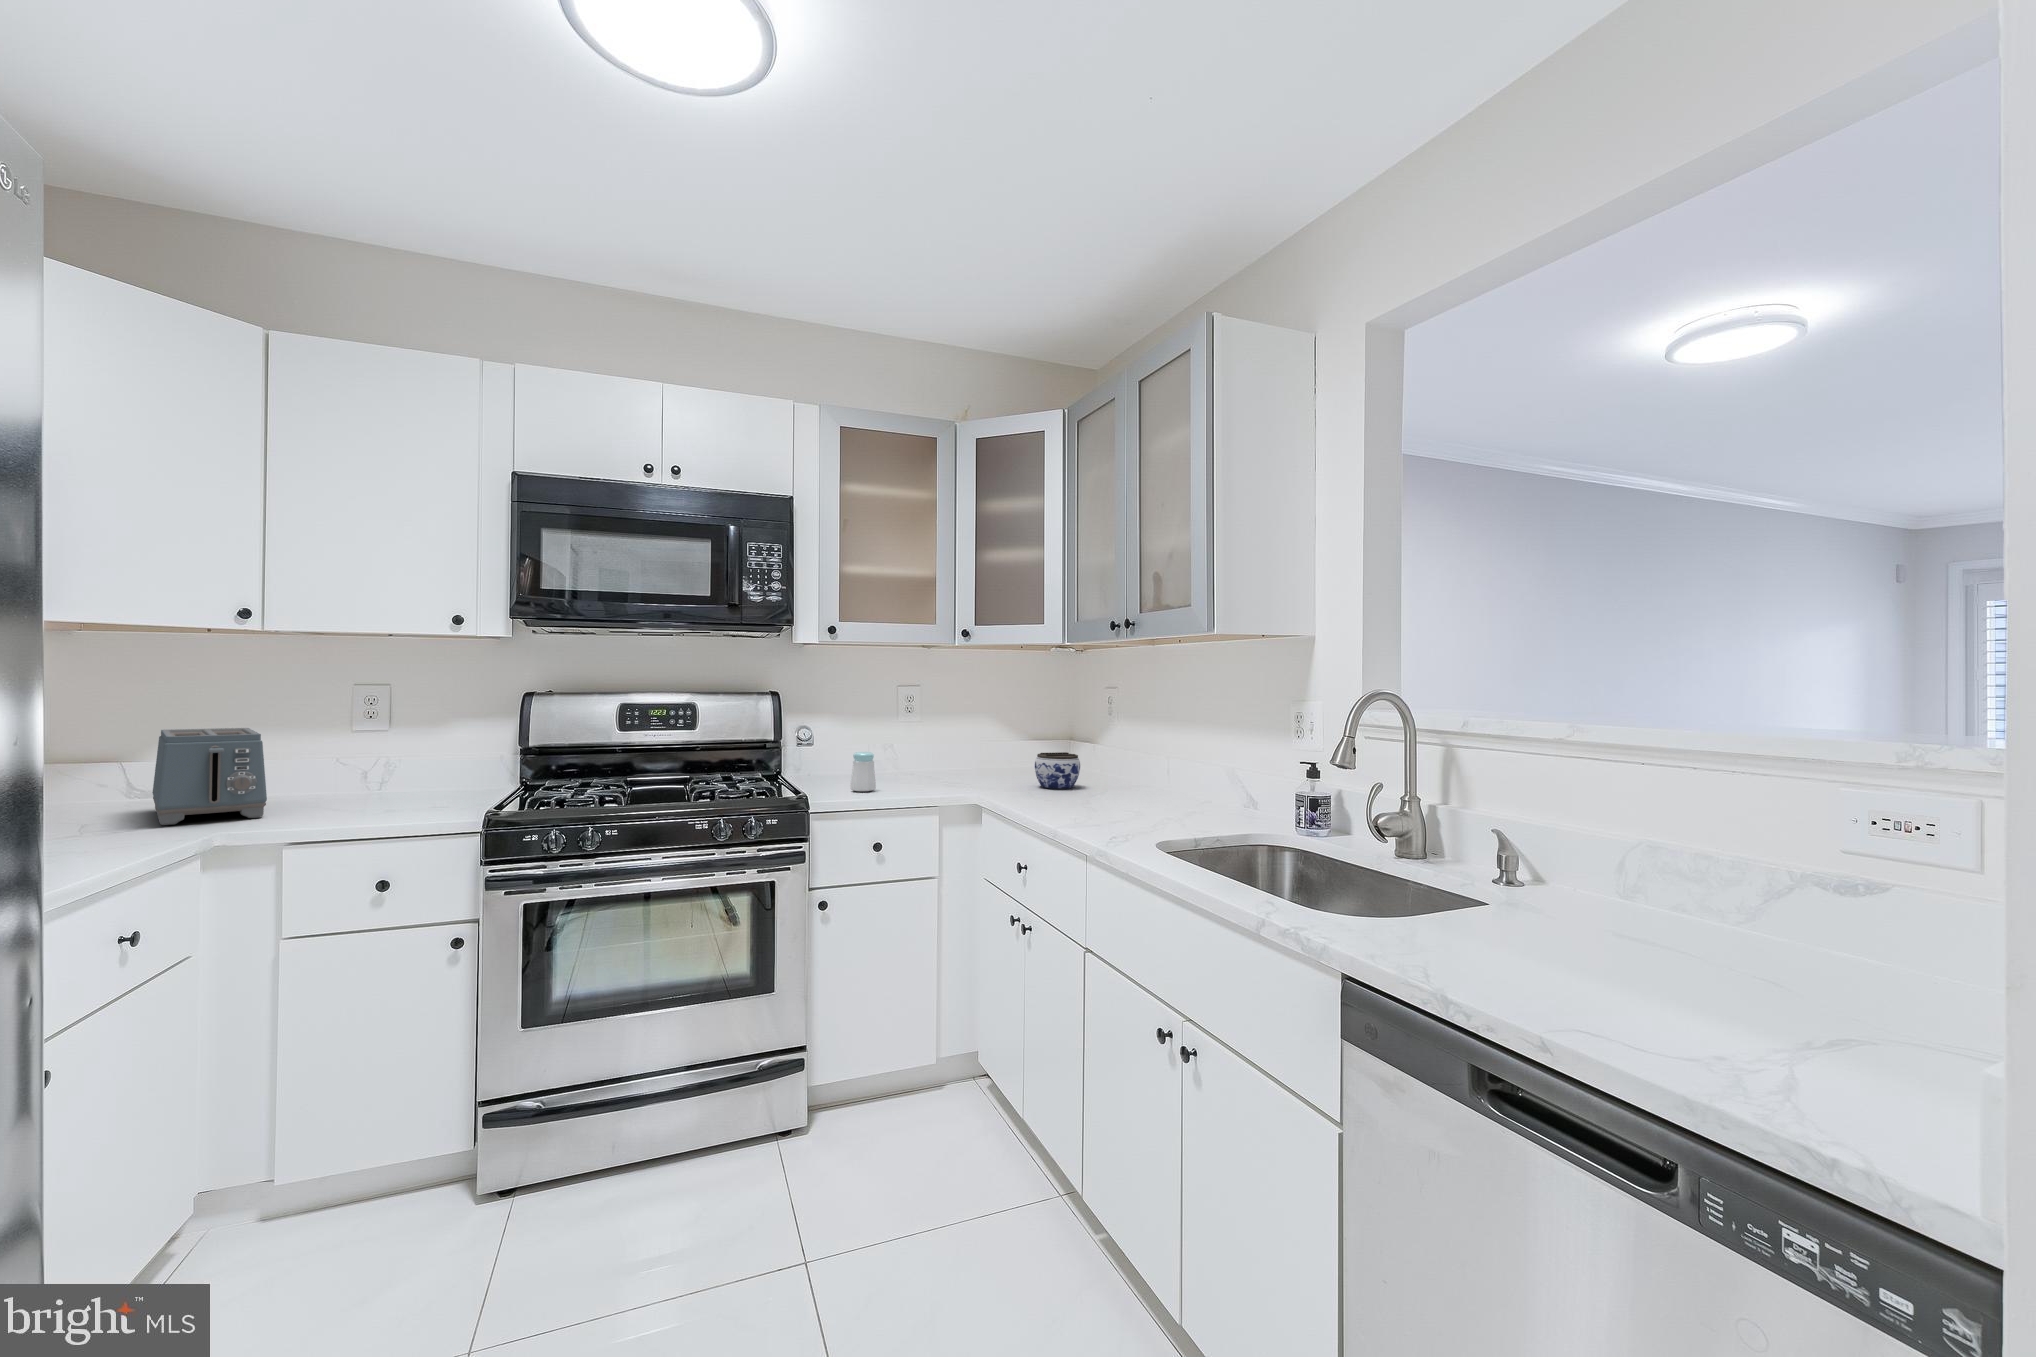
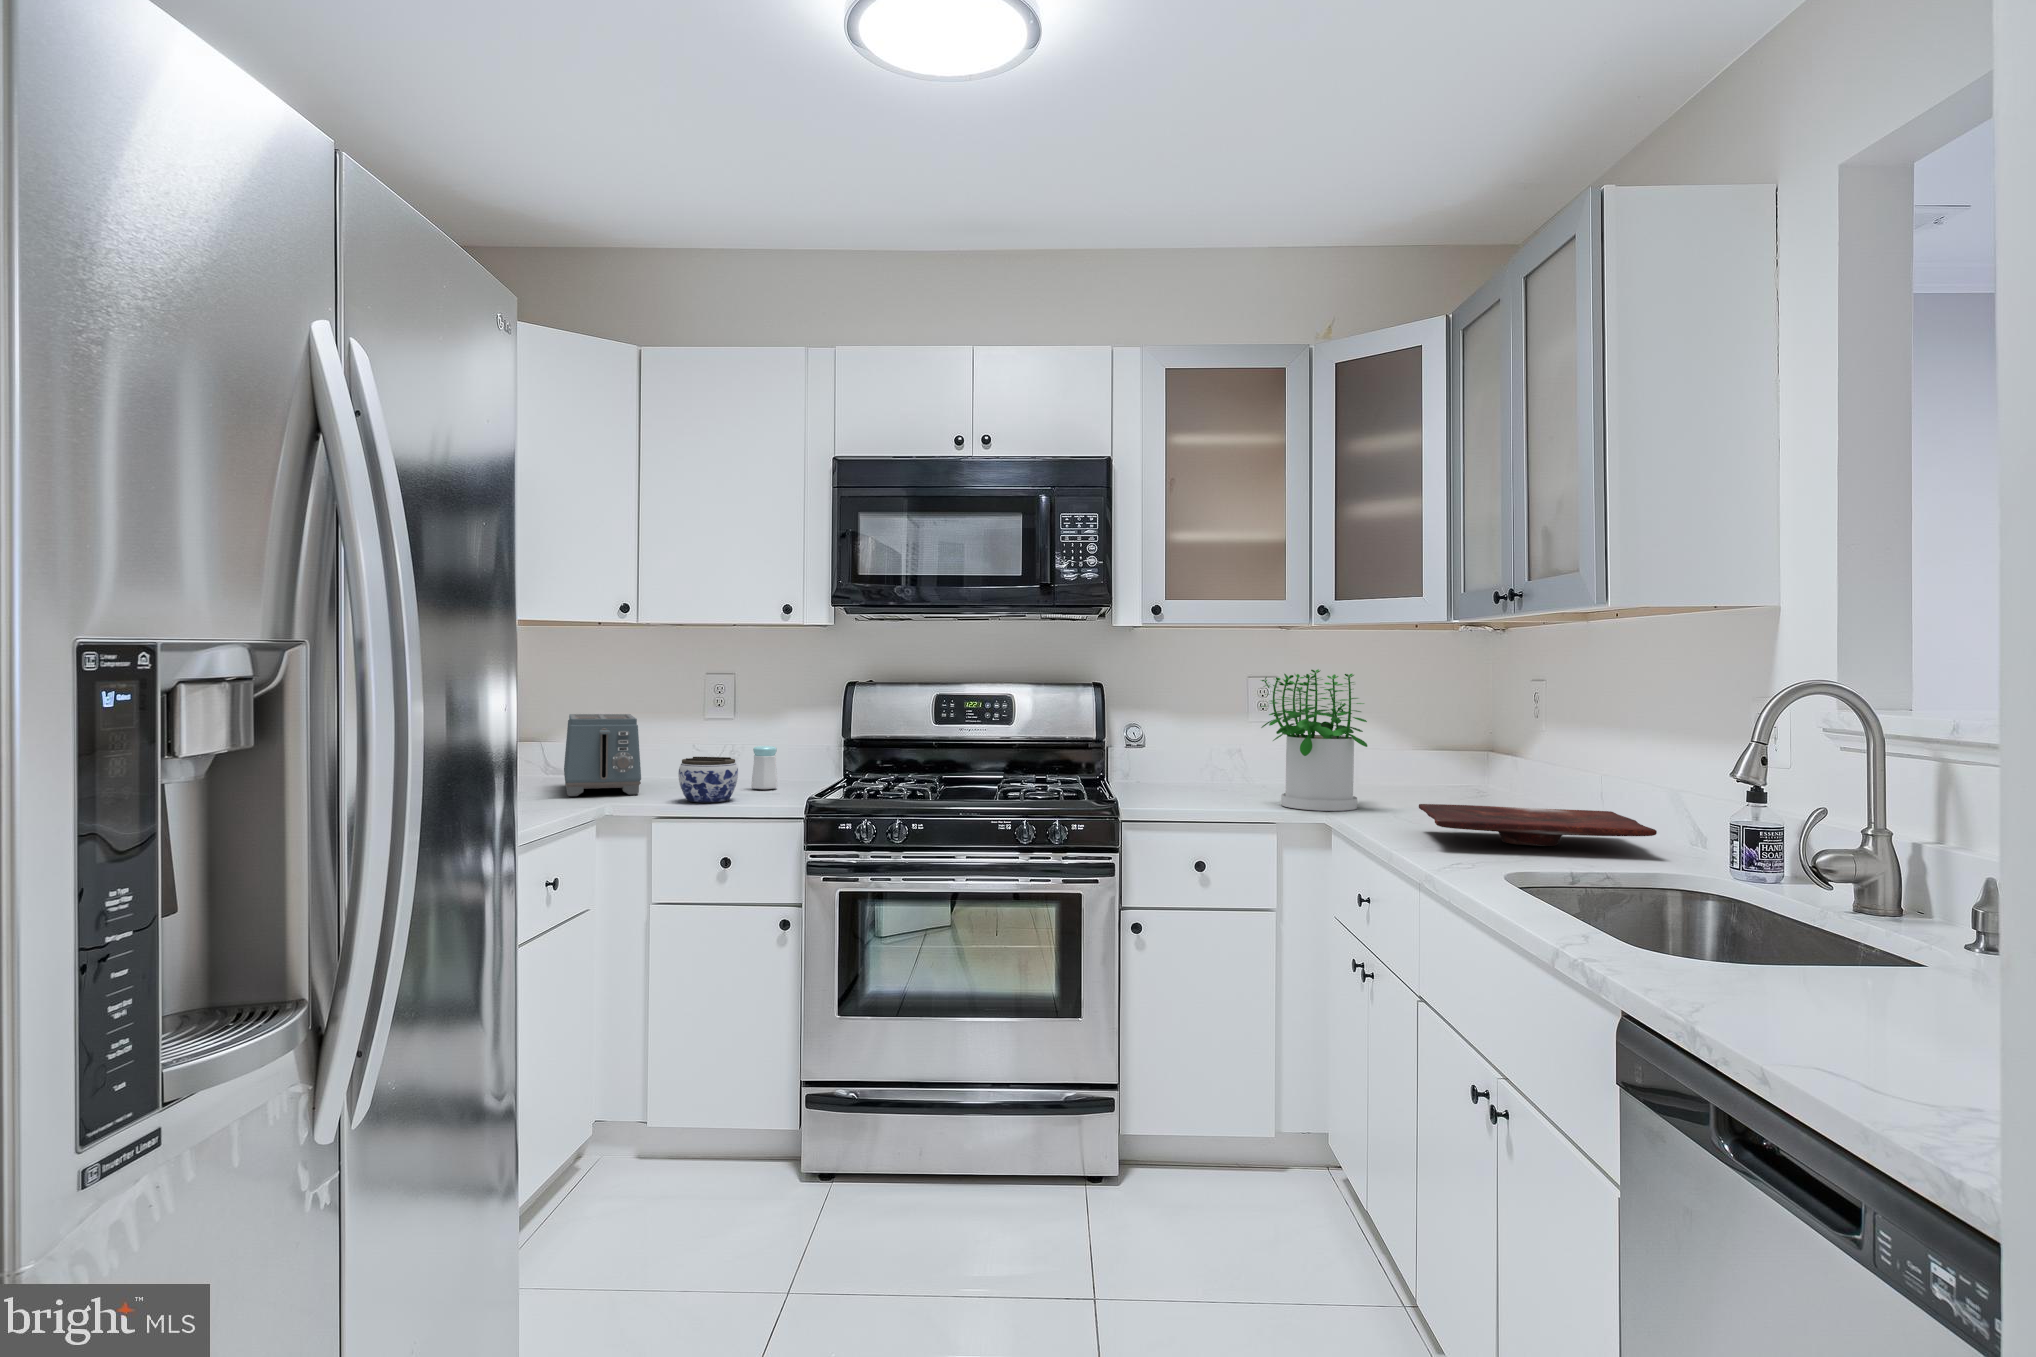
potted plant: none [917,680,1006,795] -> present [1260,669,1367,811]
salt shaker: present [850,752,876,791] -> present [751,746,777,789]
jar: present [1035,752,1080,789] -> present [678,757,738,802]
cutting board: none [1060,787,1239,817] -> present [1419,804,1657,846]

